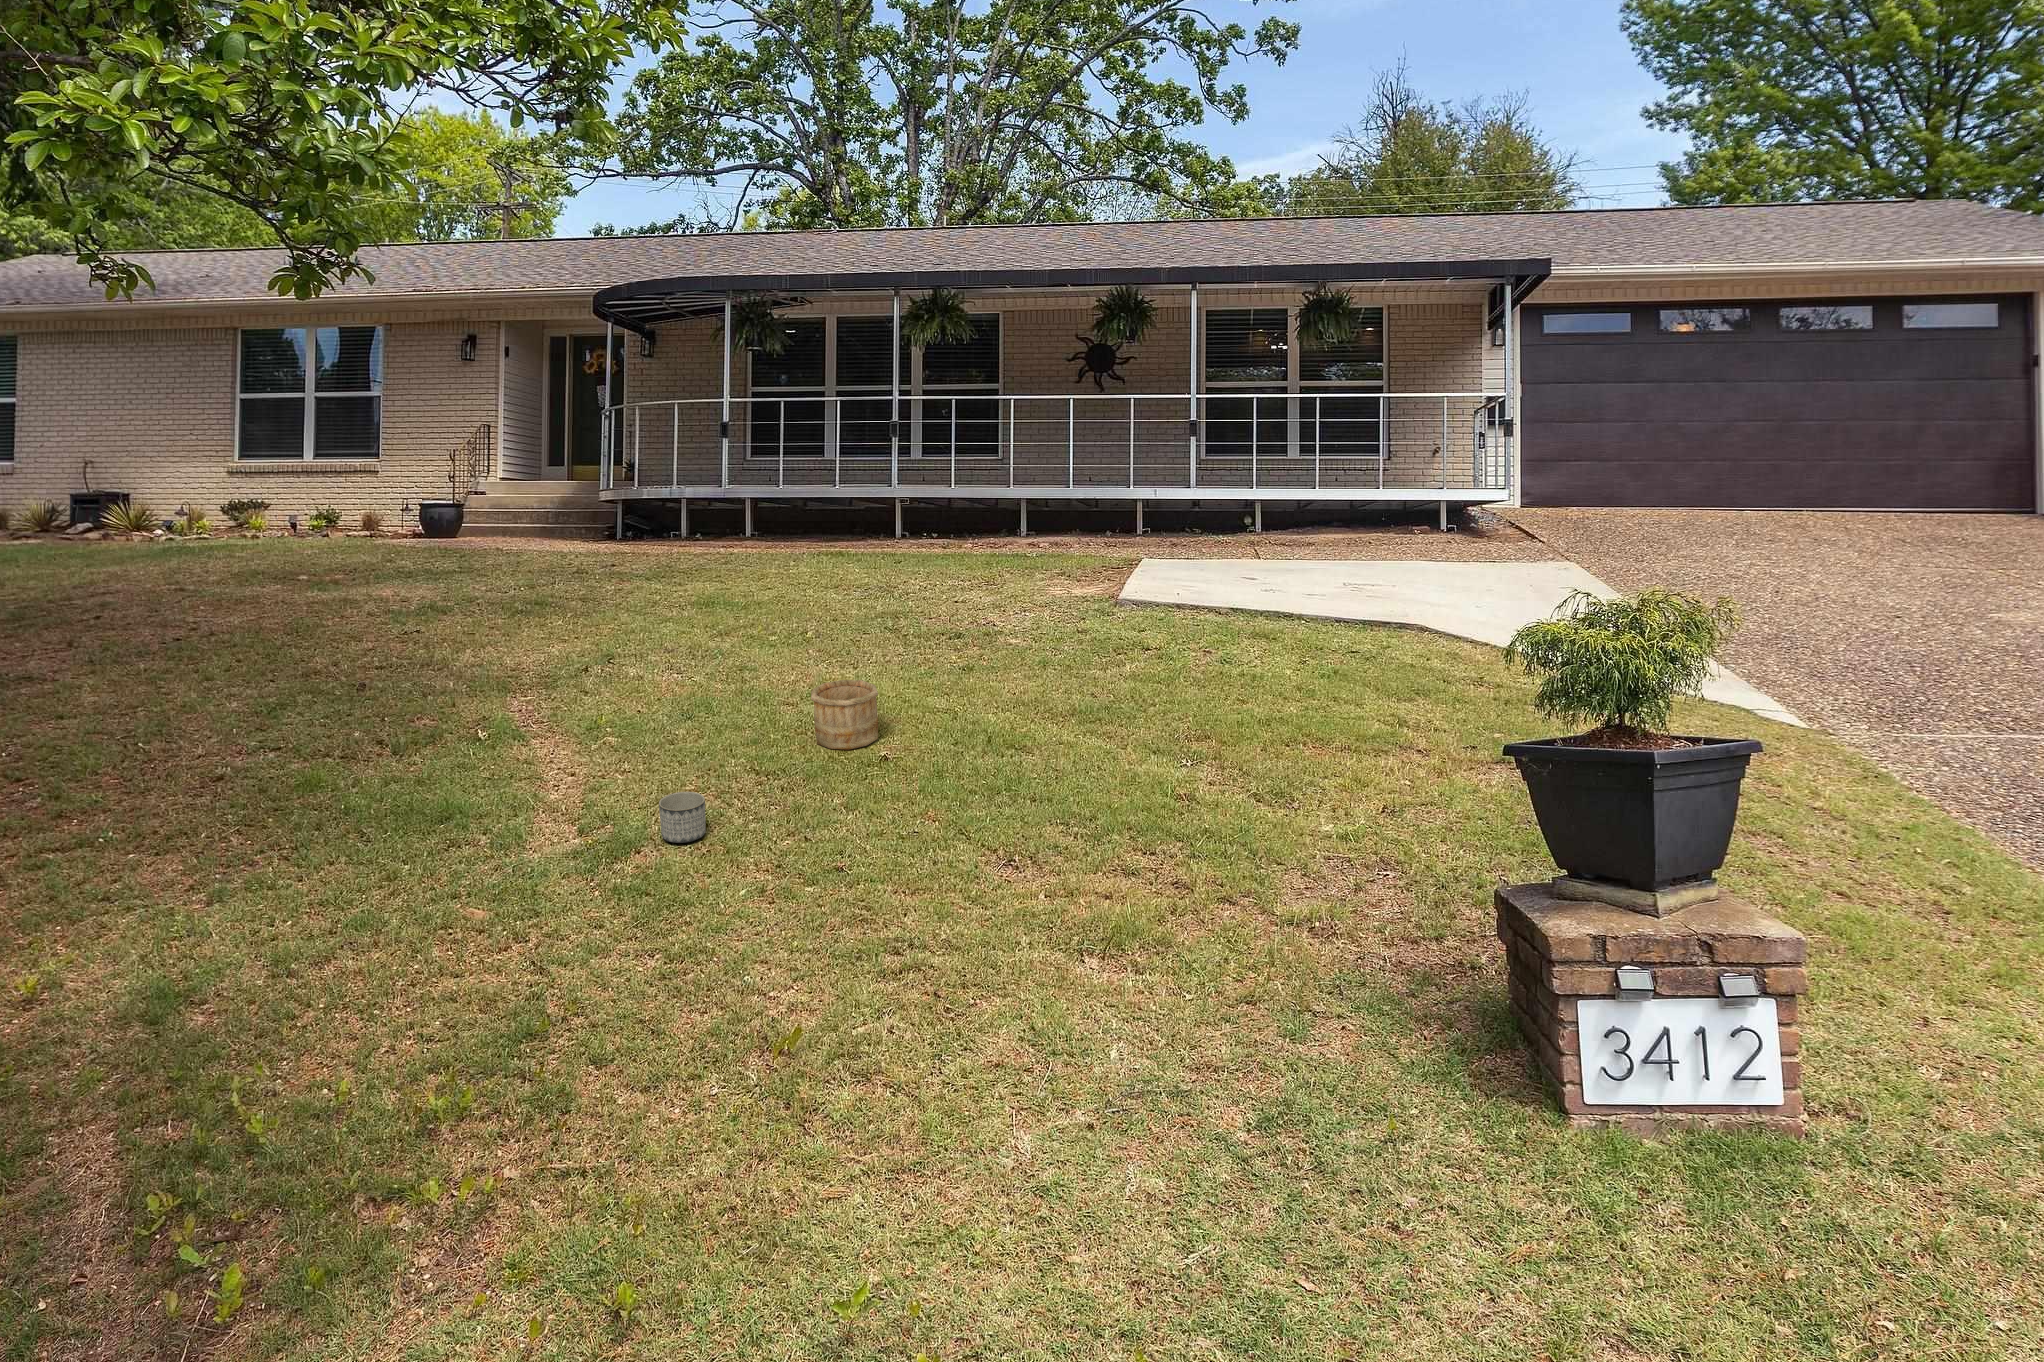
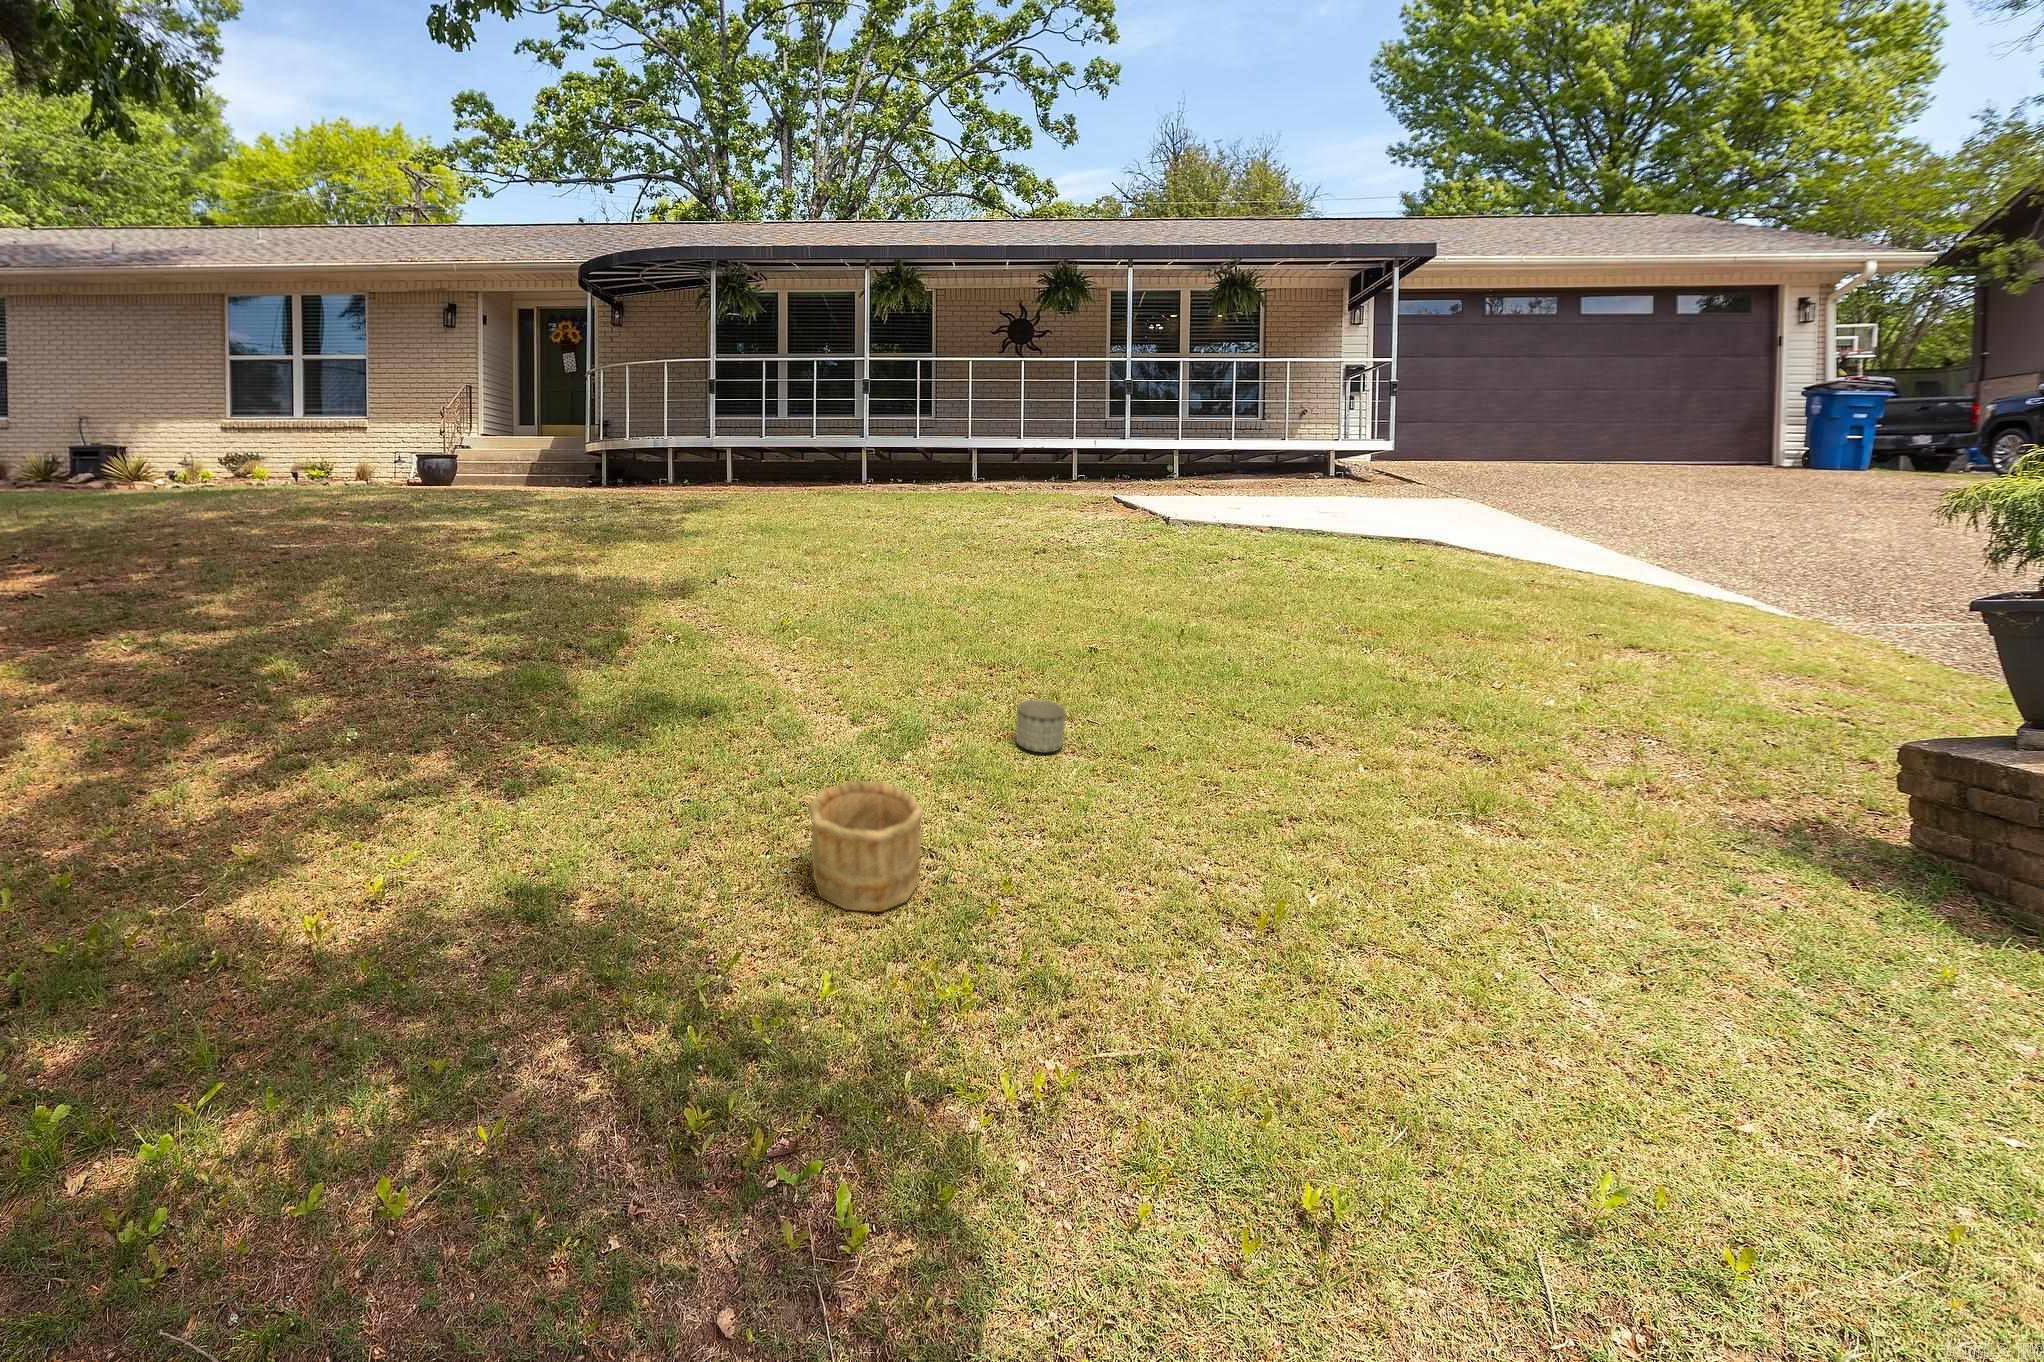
wooden bucket: present [811,680,878,750] -> present [808,781,924,912]

